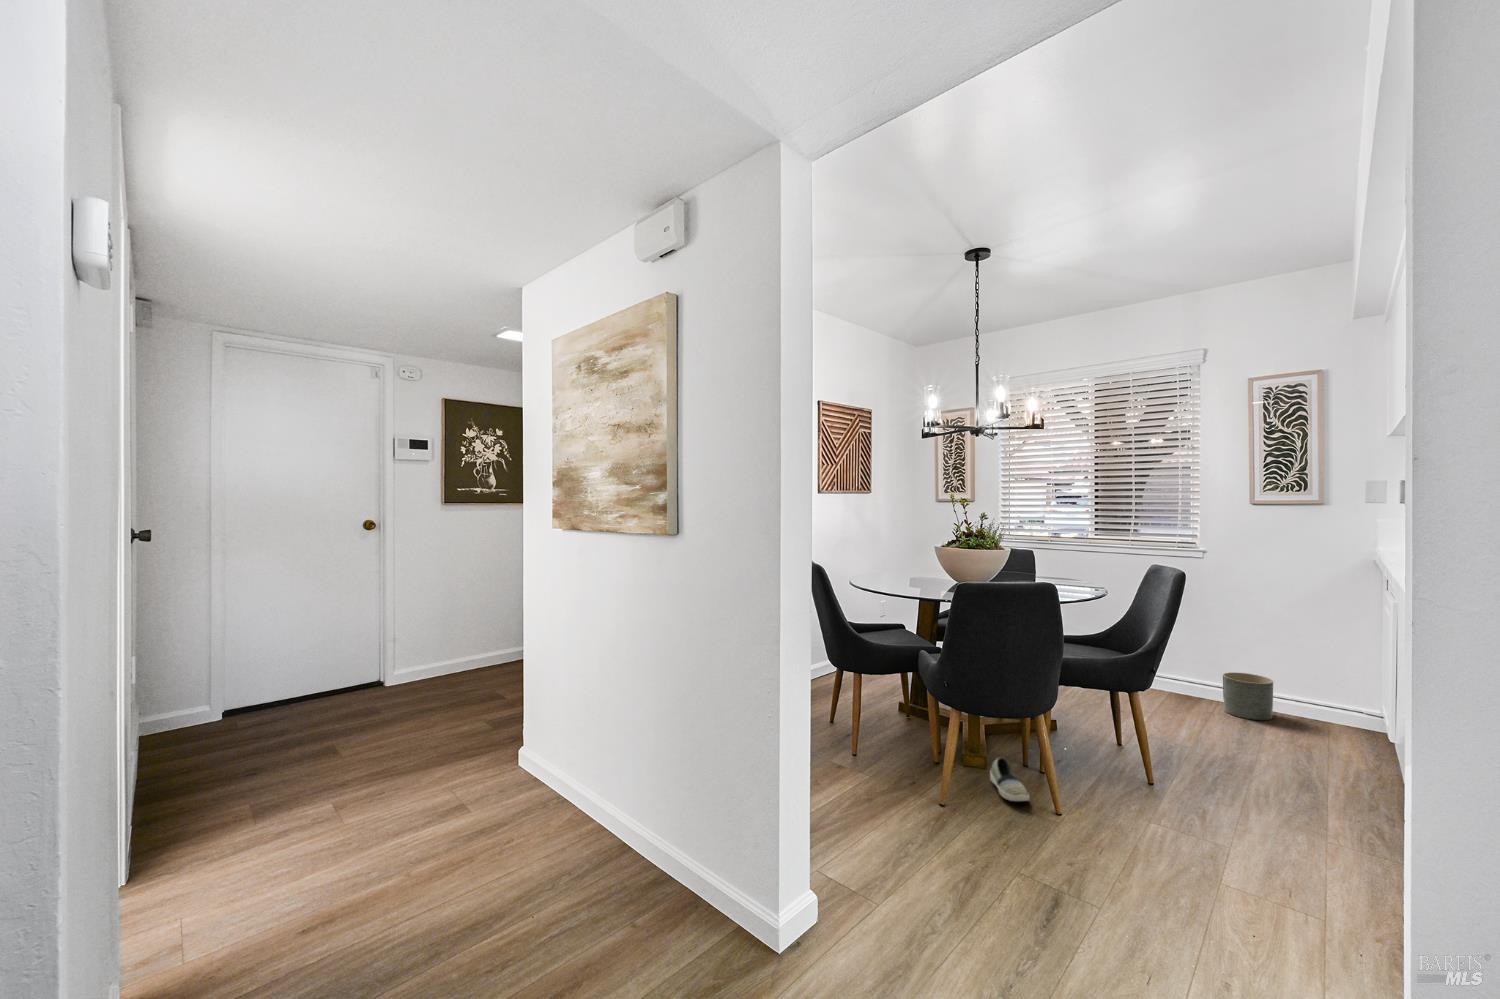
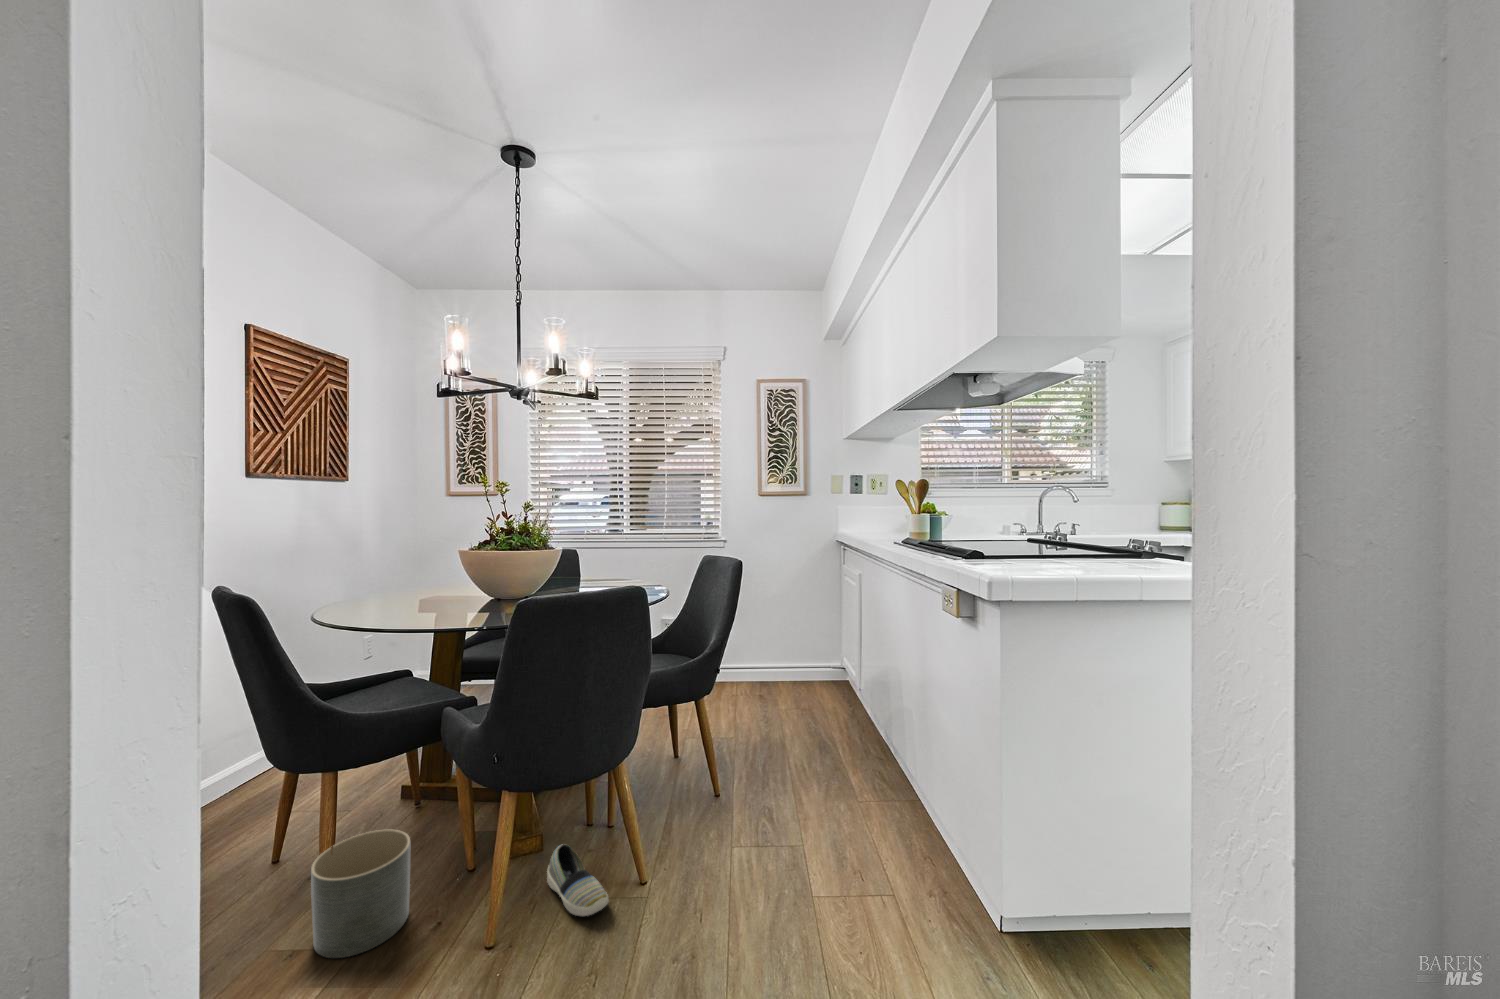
planter: present [1223,672,1273,720] -> present [311,830,410,958]

